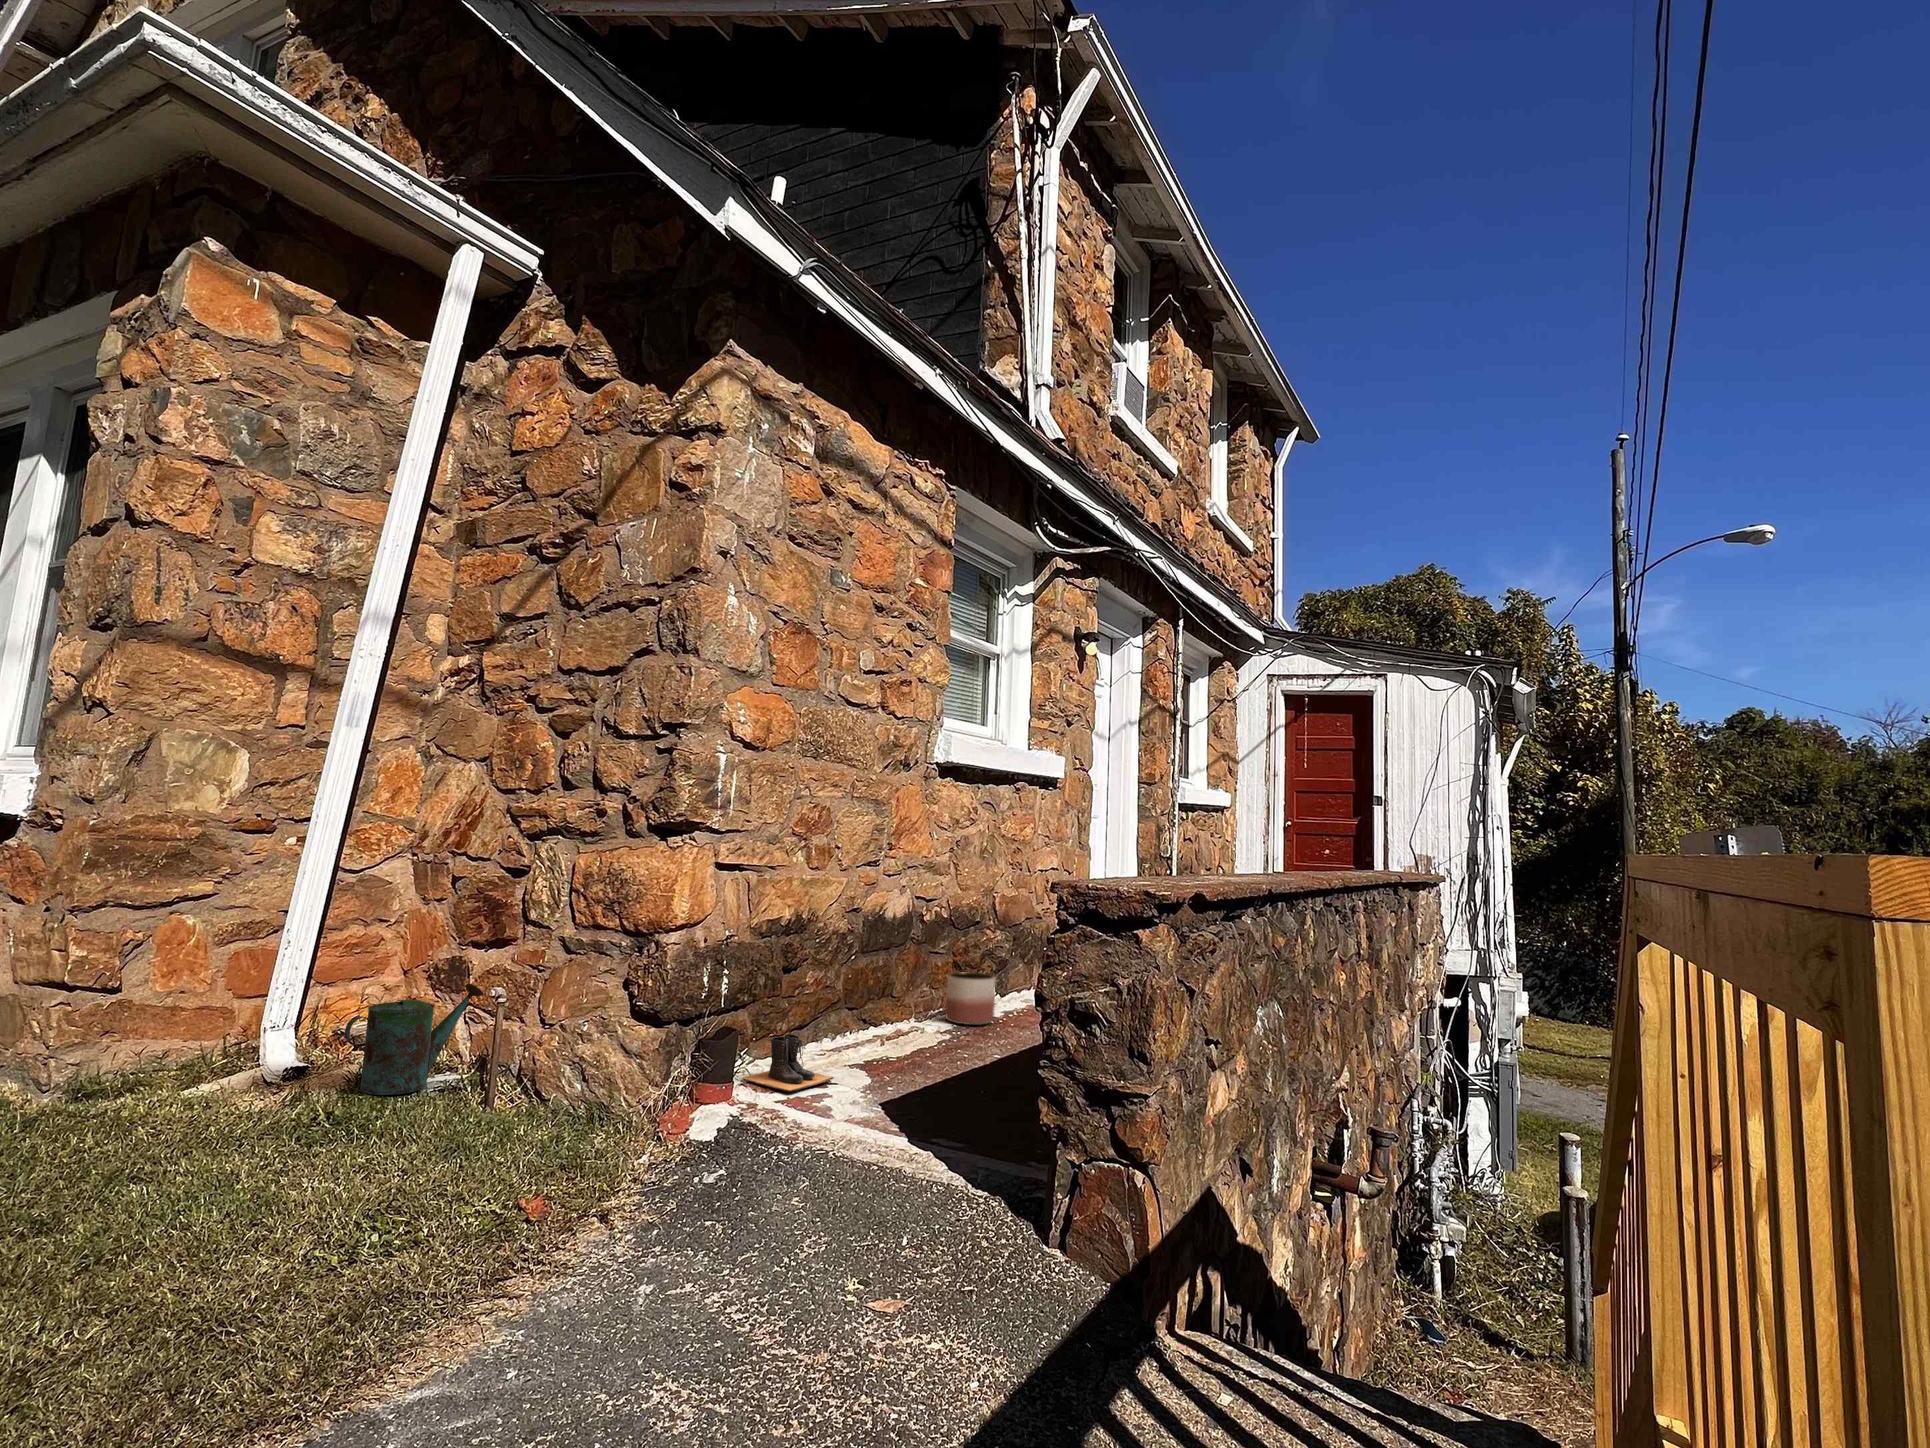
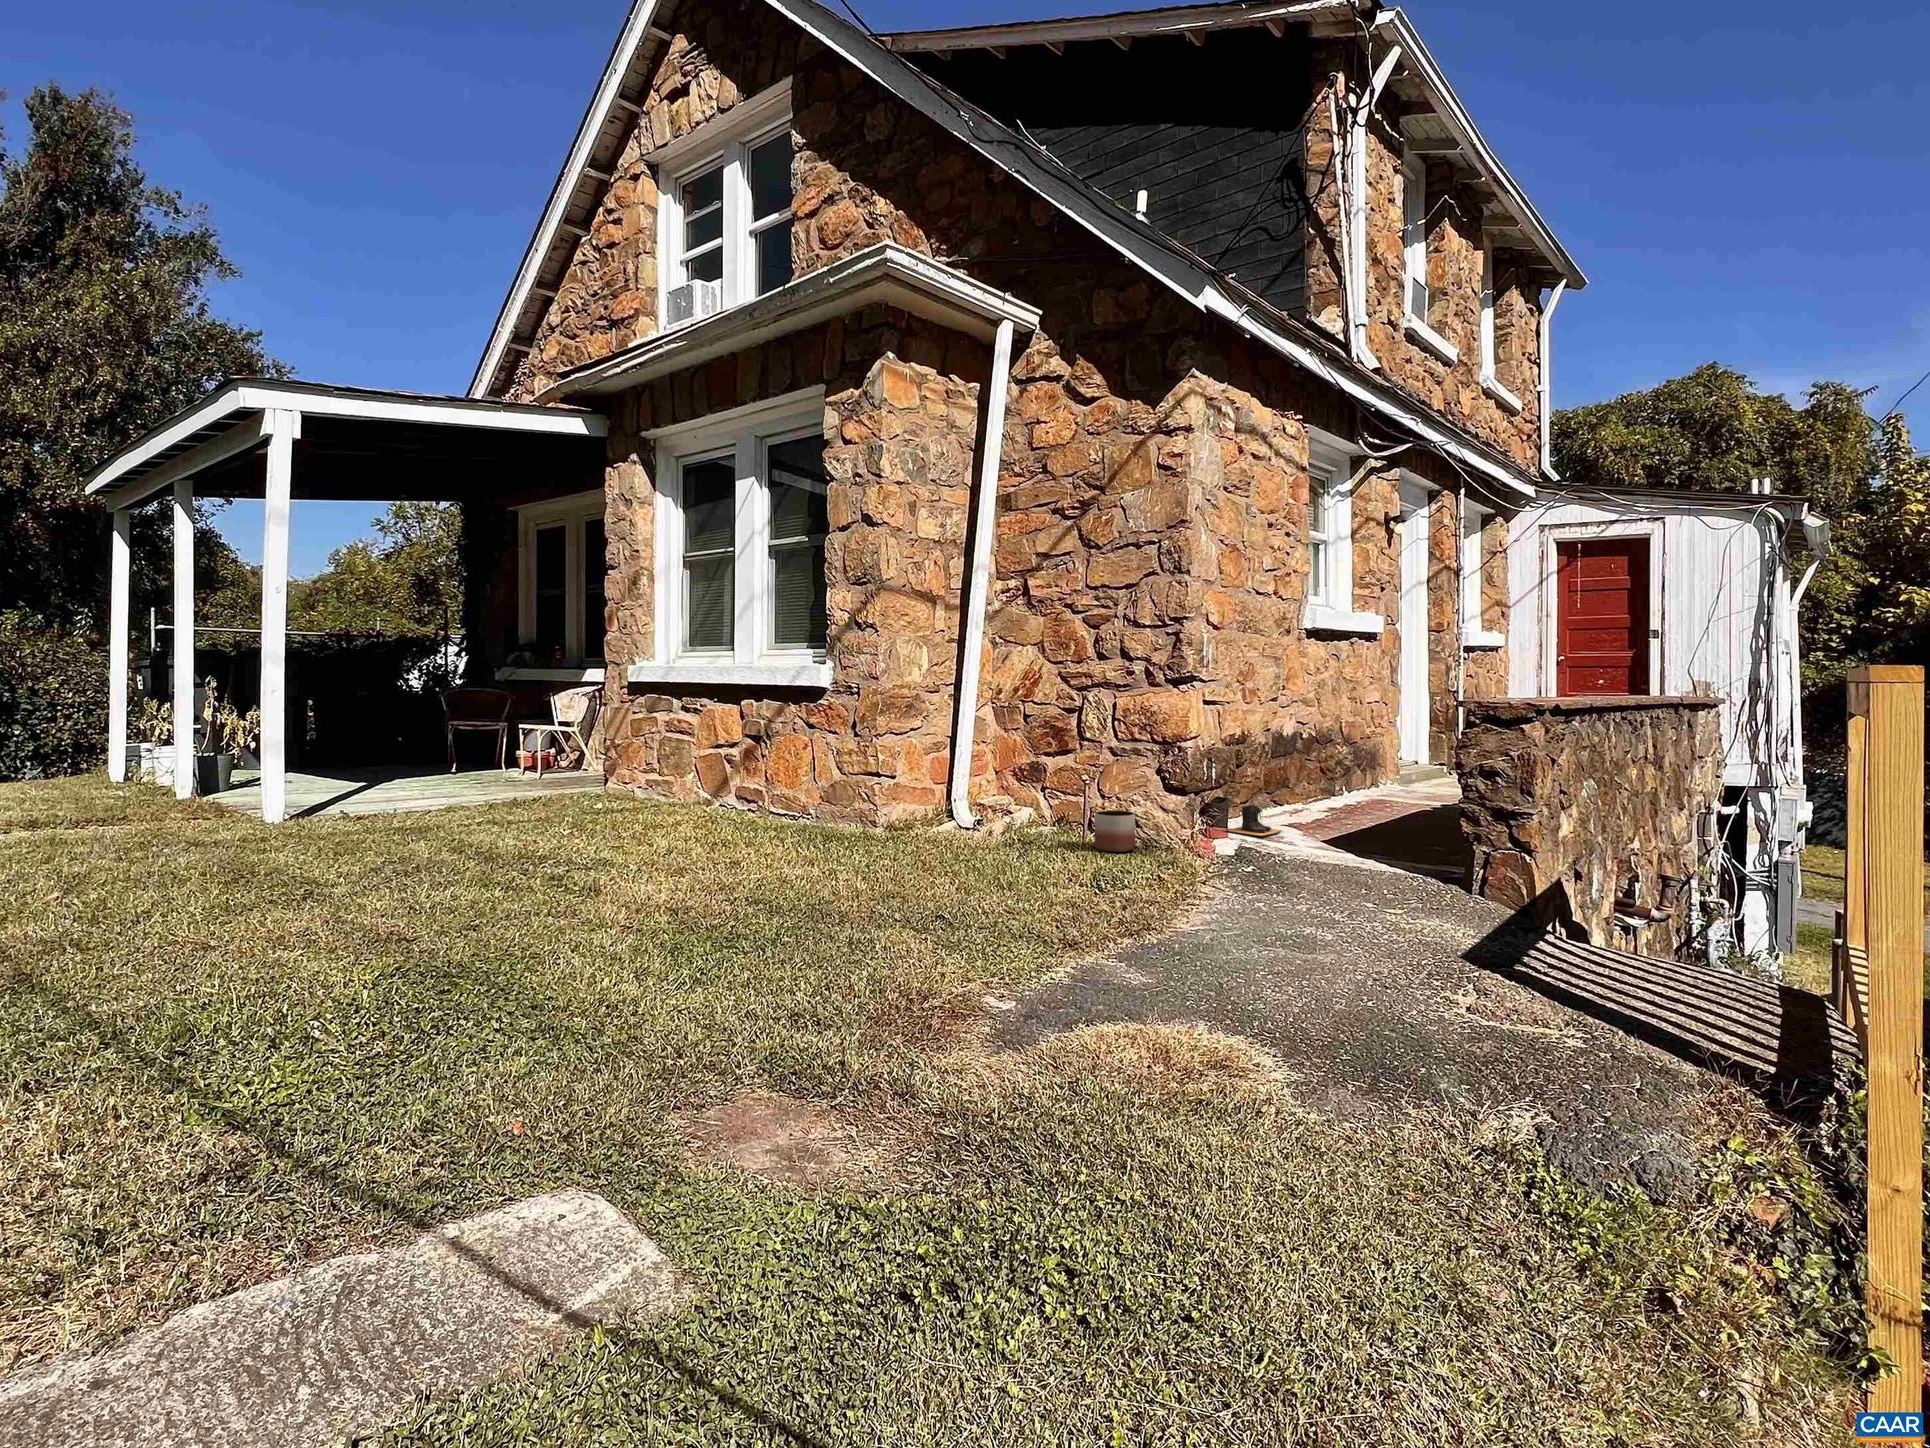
planter: present [945,972,996,1025] -> present [1095,810,1135,852]
watering can: present [345,983,483,1095] -> none [1008,778,1064,837]

